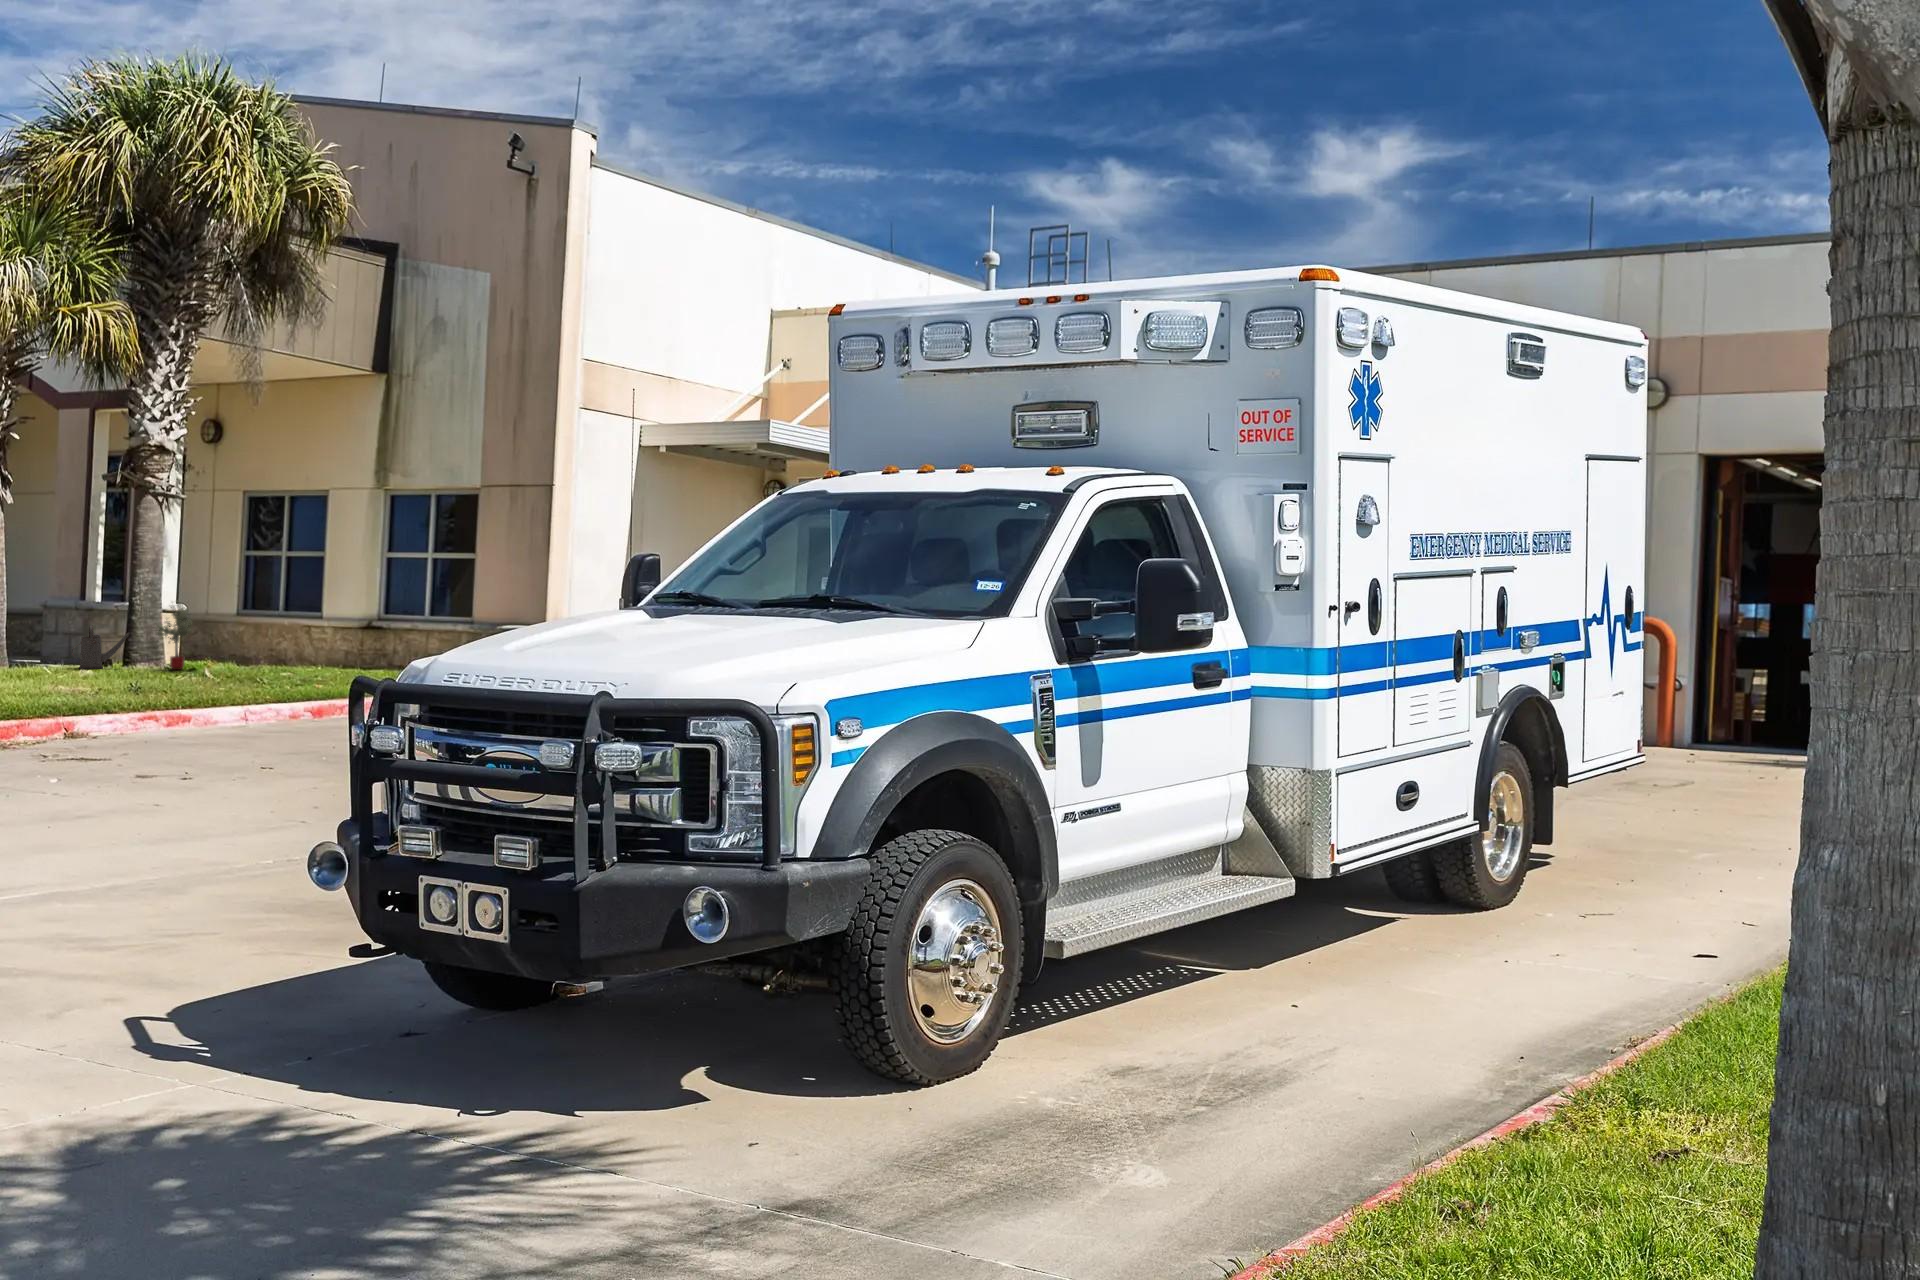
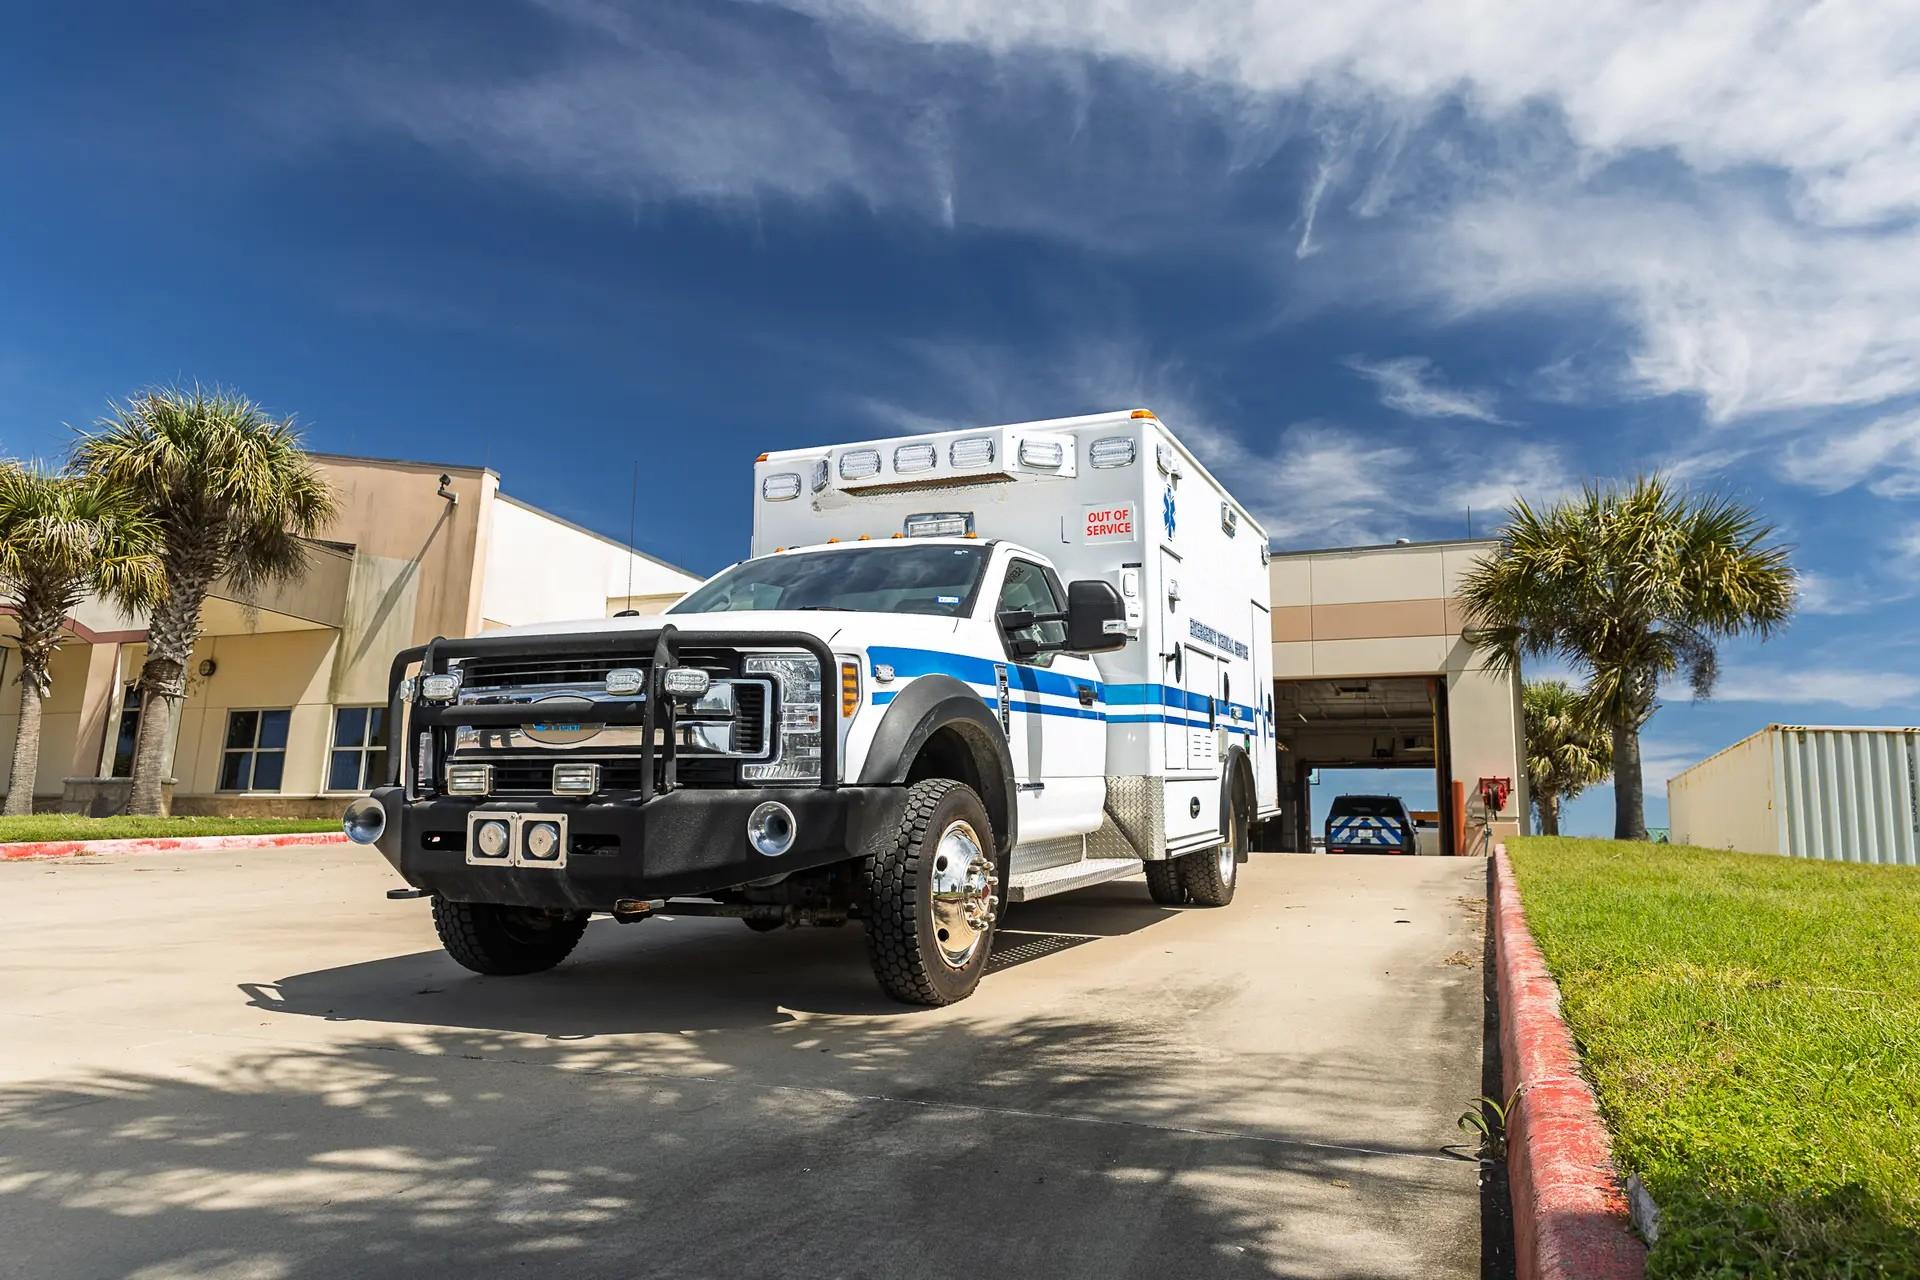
potted tree: present [156,601,192,670] -> none [155,772,187,823]

